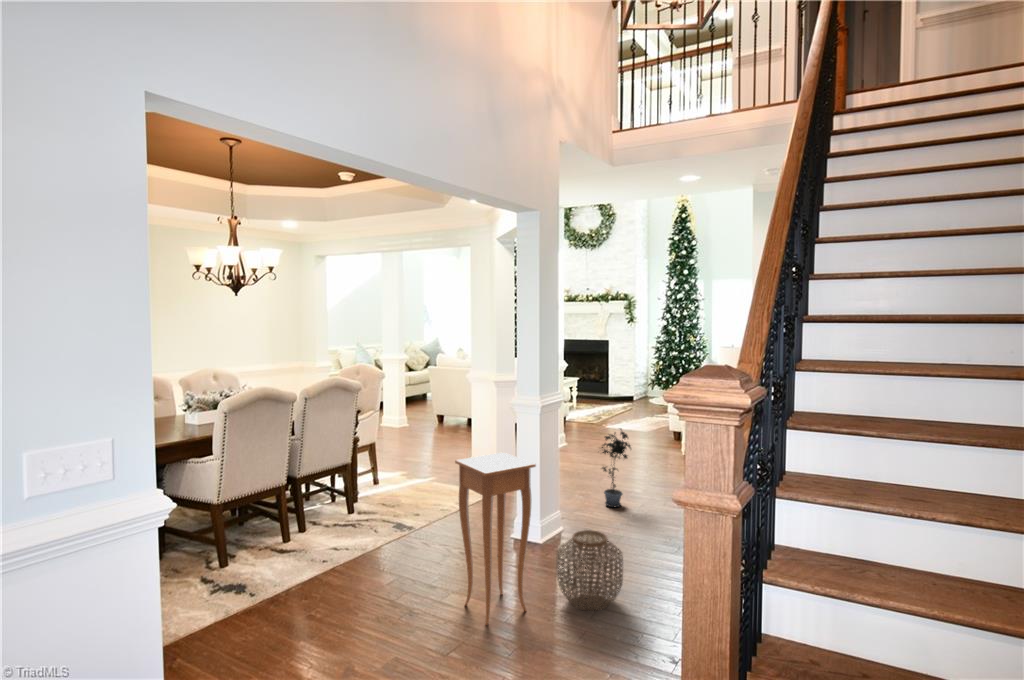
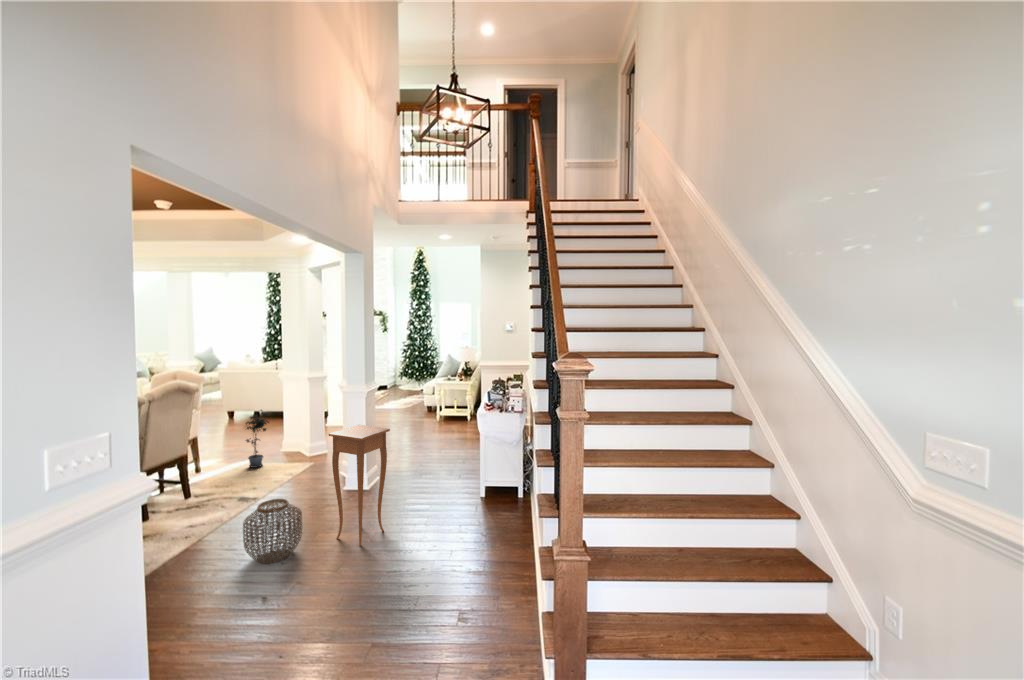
potted plant: present [602,429,631,507] -> present [246,410,269,468]
woven basket: present [557,530,623,611] -> present [243,499,302,564]

